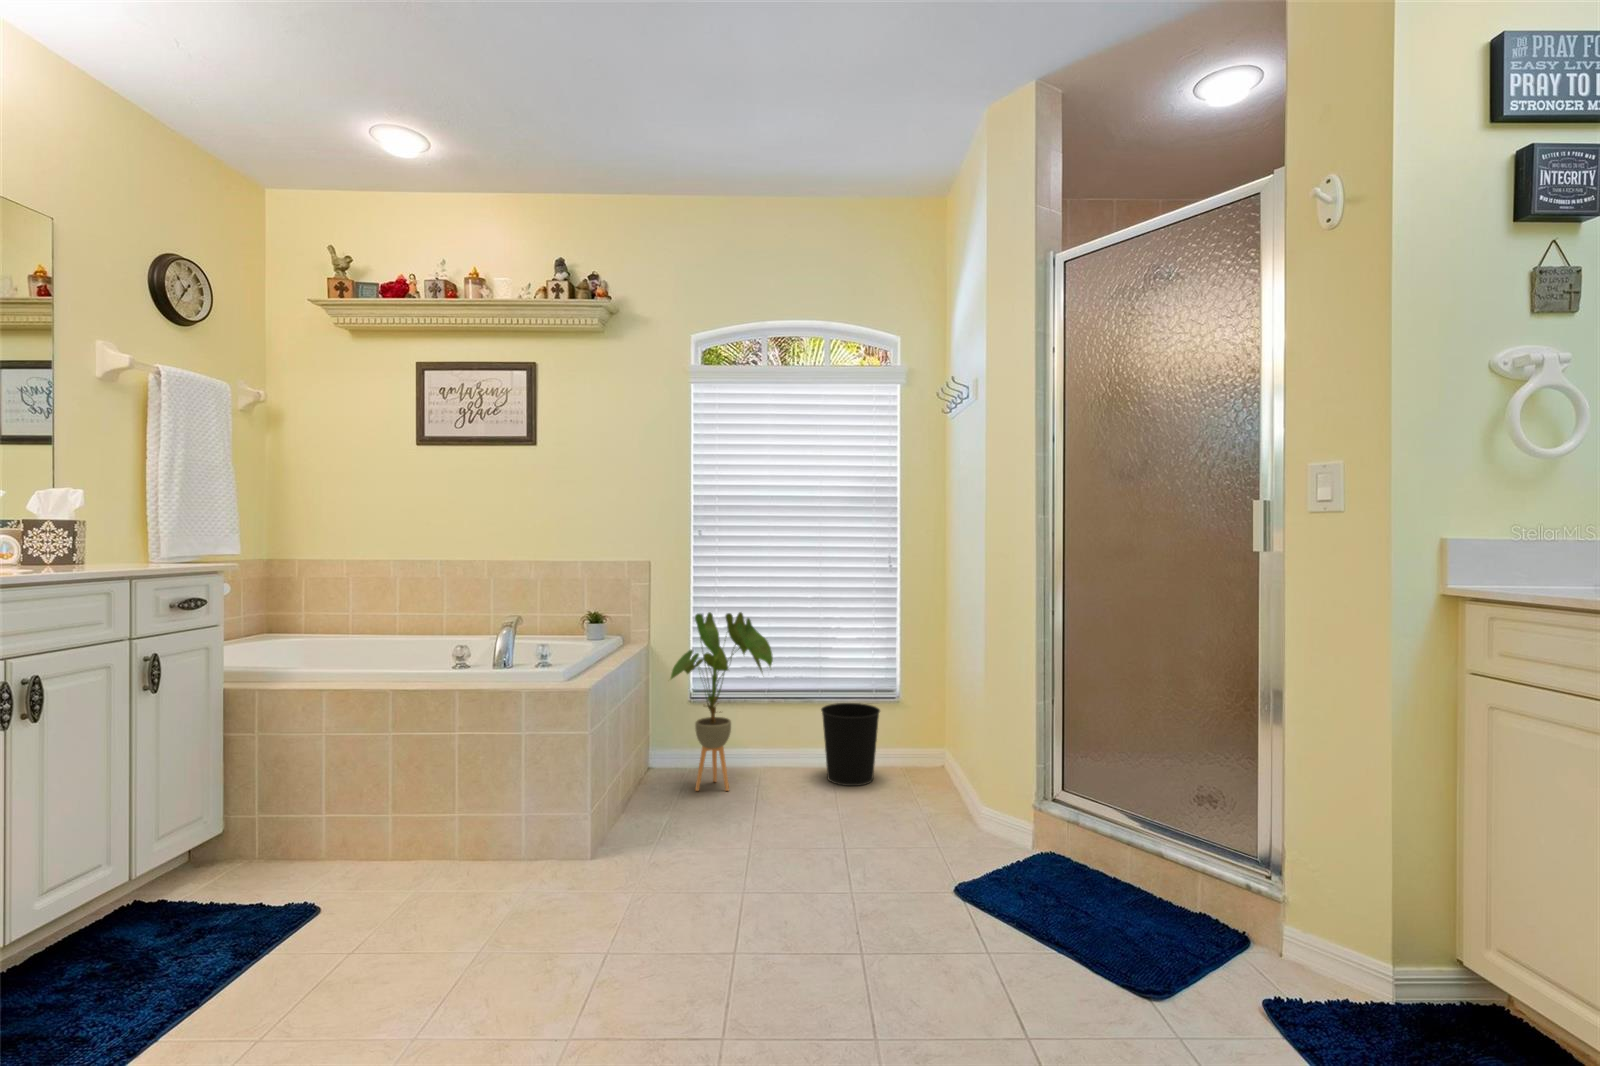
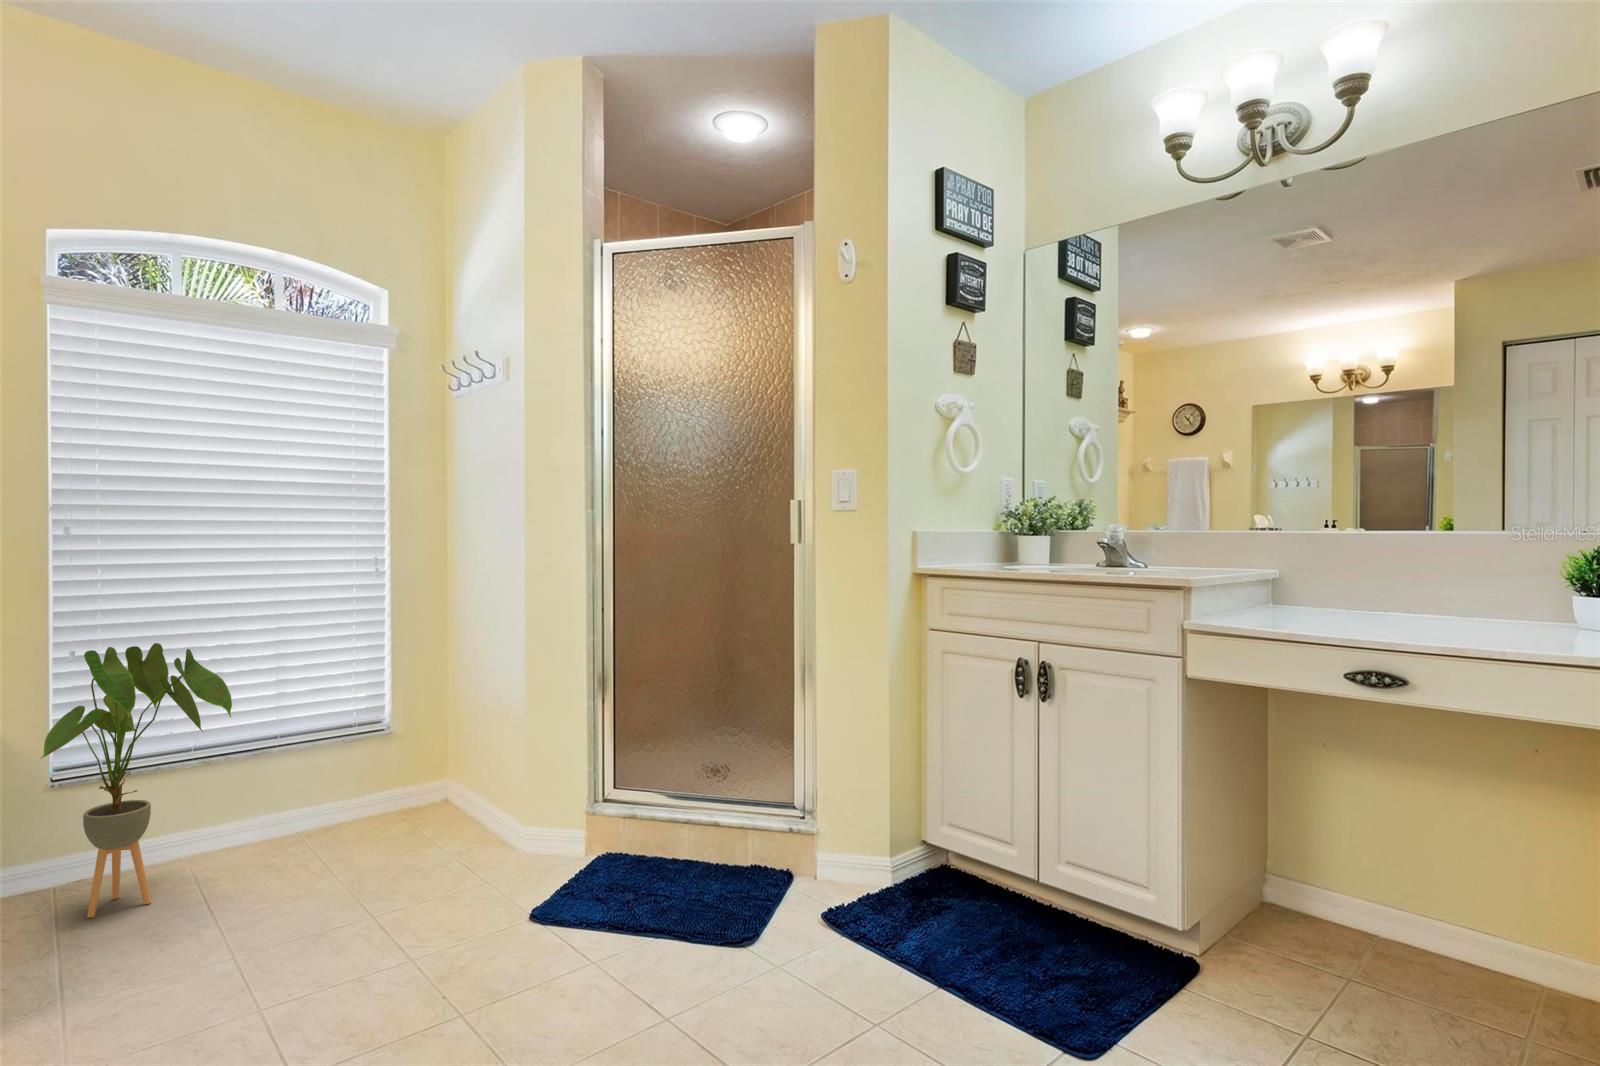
wastebasket: present [821,703,880,786] -> none [290,746,377,854]

